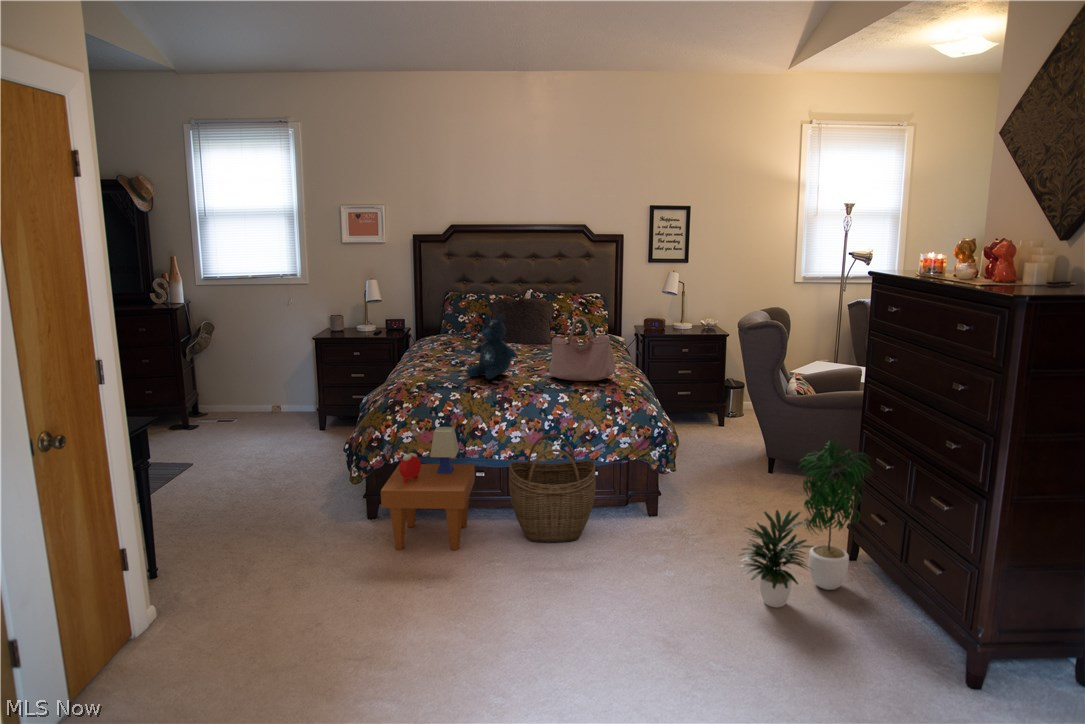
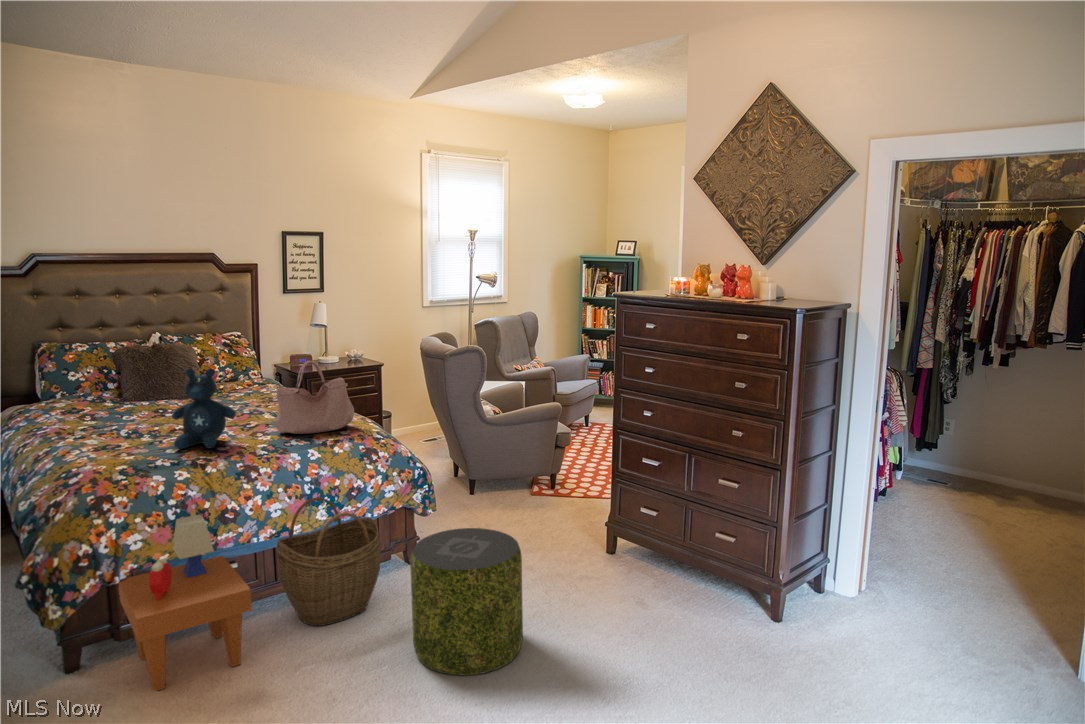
potted plant: present [738,436,872,608] -> none [558,442,651,613]
pouf: none [573,483,679,619] -> present [410,528,523,675]

